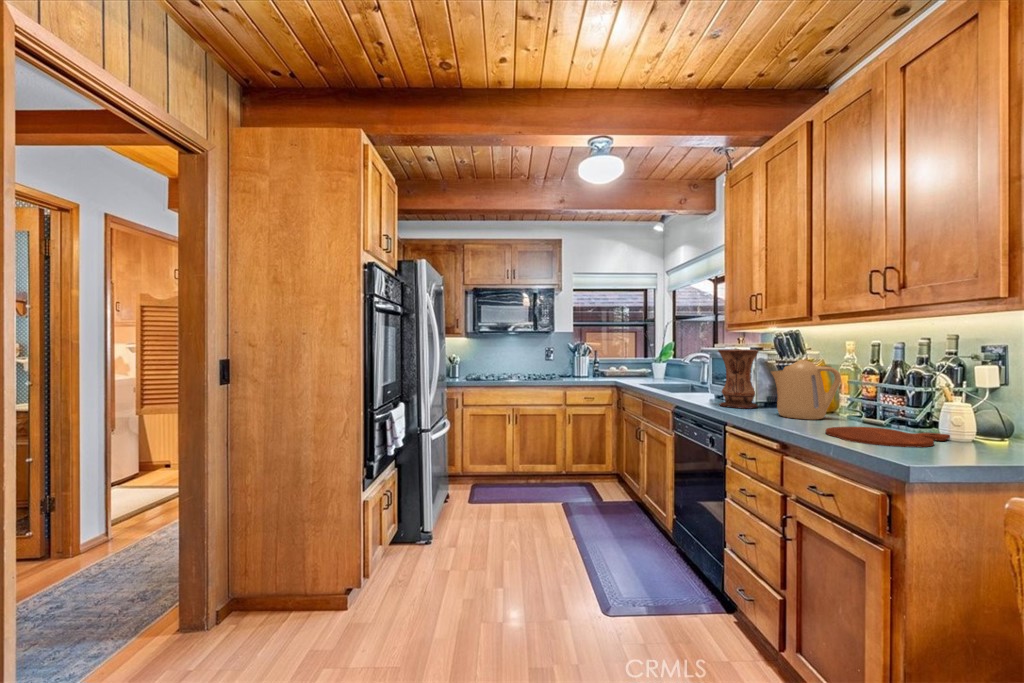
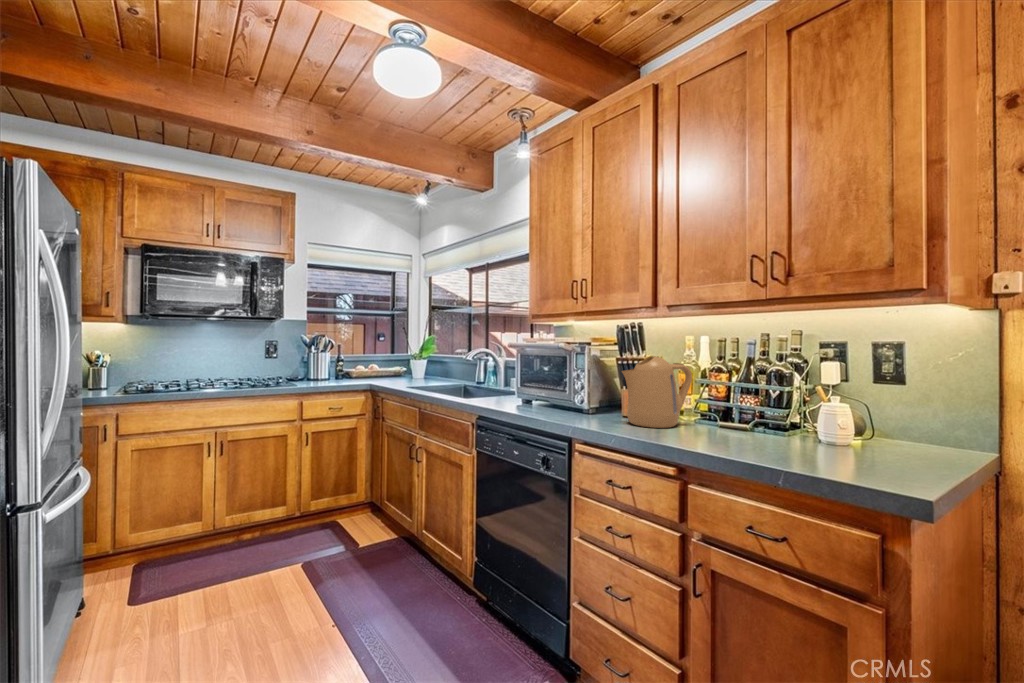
vase: present [718,350,758,409] -> none [545,344,590,417]
cutting board: present [826,427,950,447] -> none [730,435,850,465]

